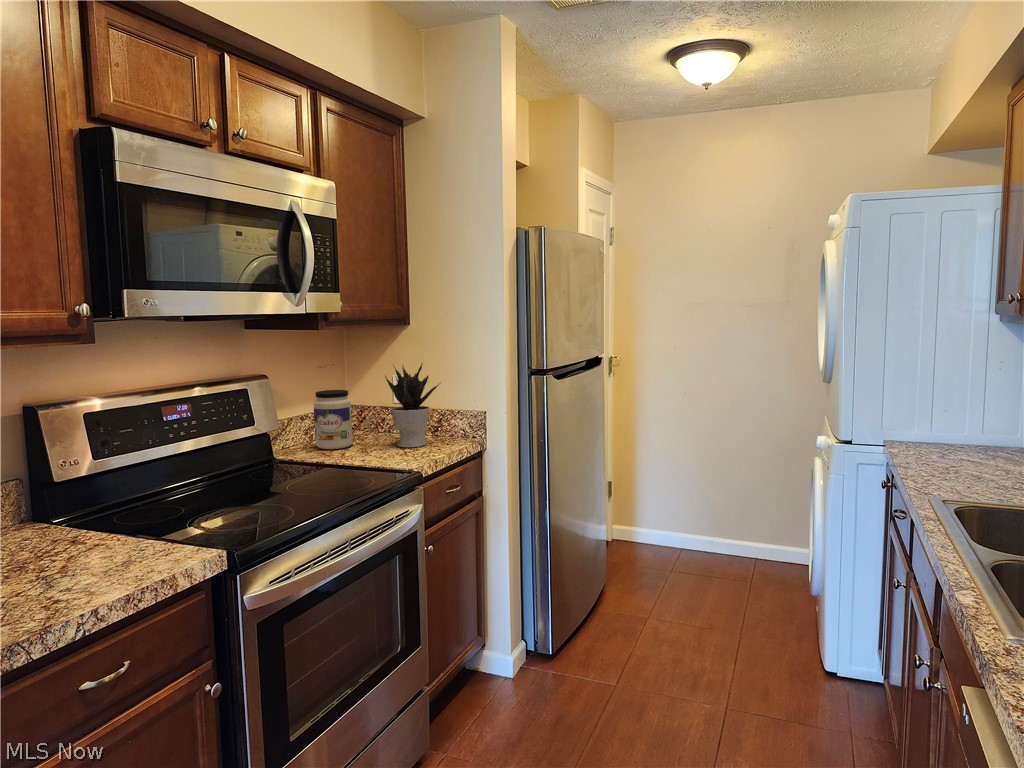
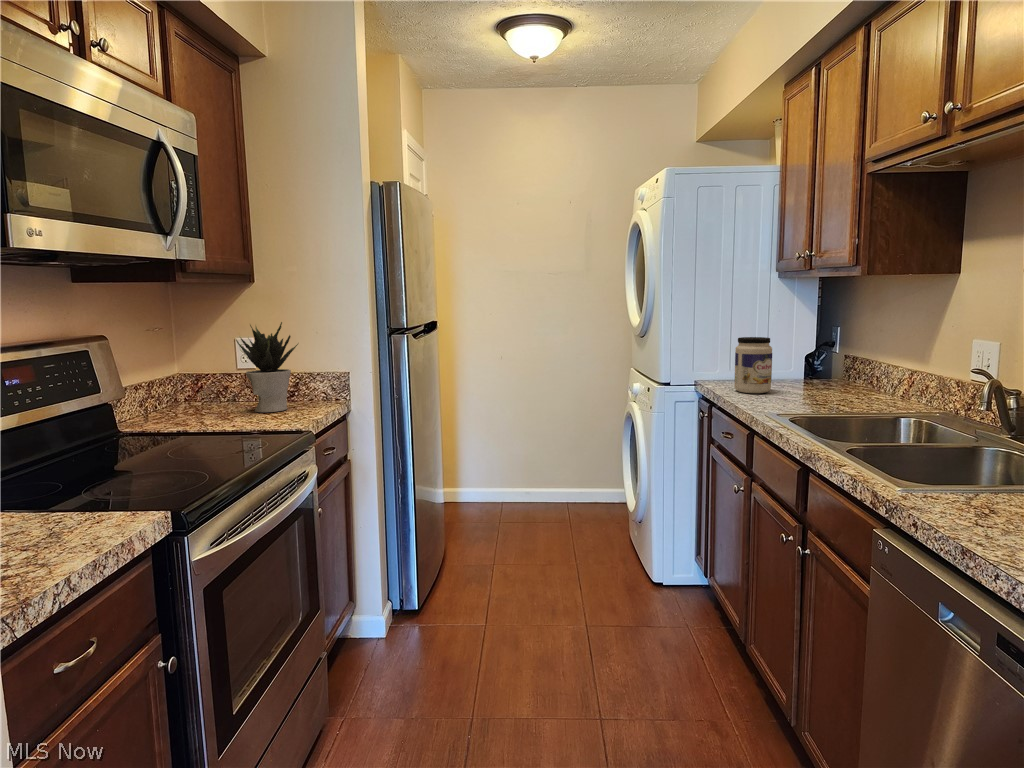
jar: present [314,390,353,449] -> present [735,337,772,393]

